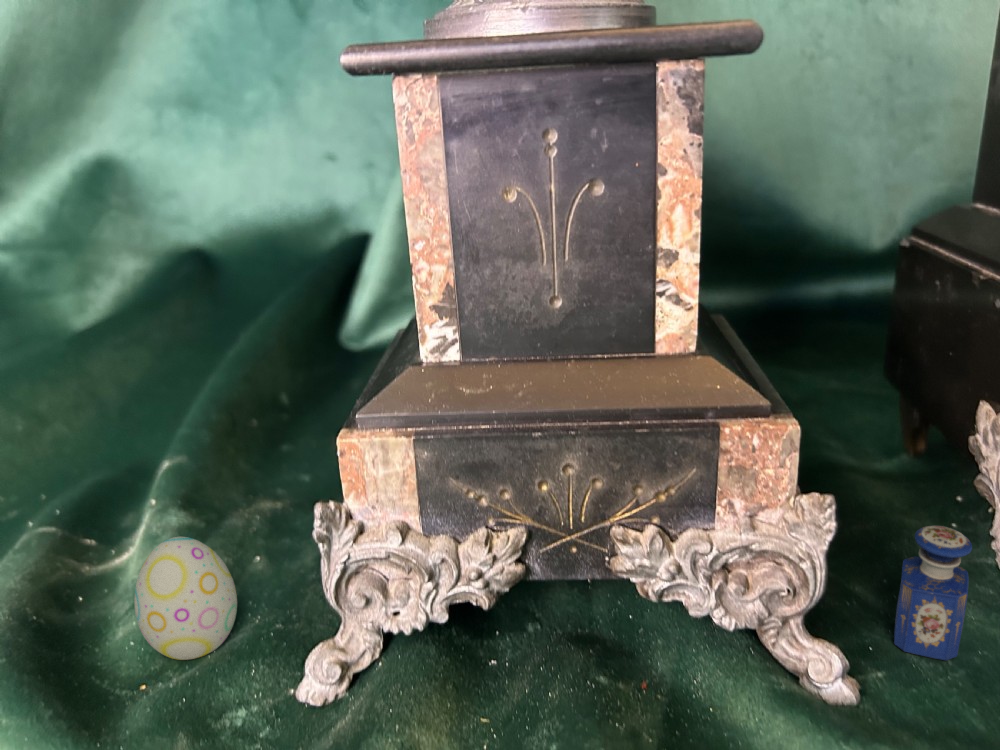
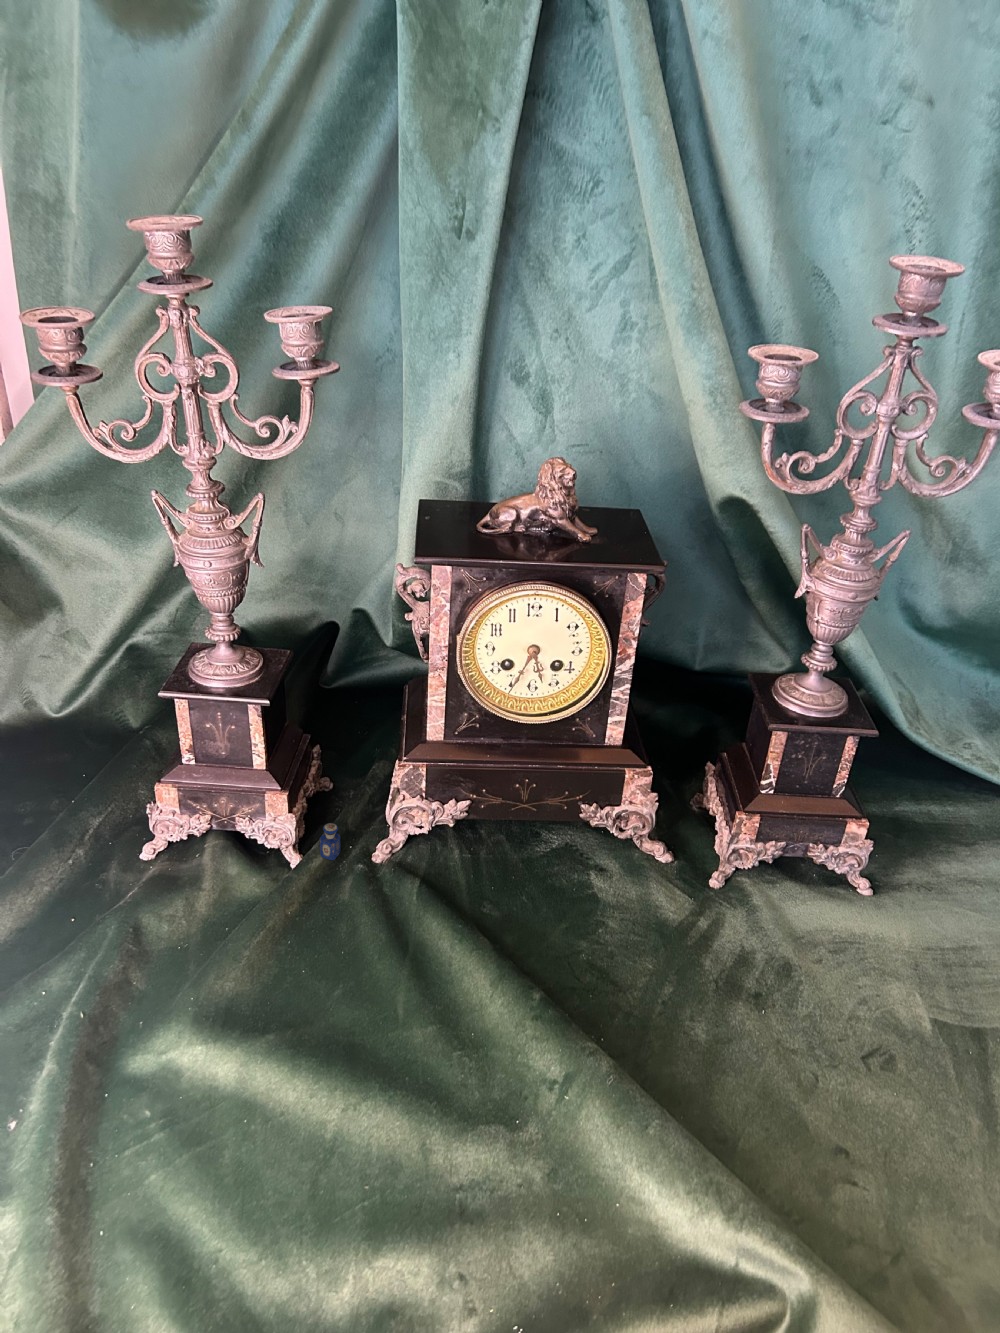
decorative egg: present [134,537,237,660] -> none [91,806,123,843]

